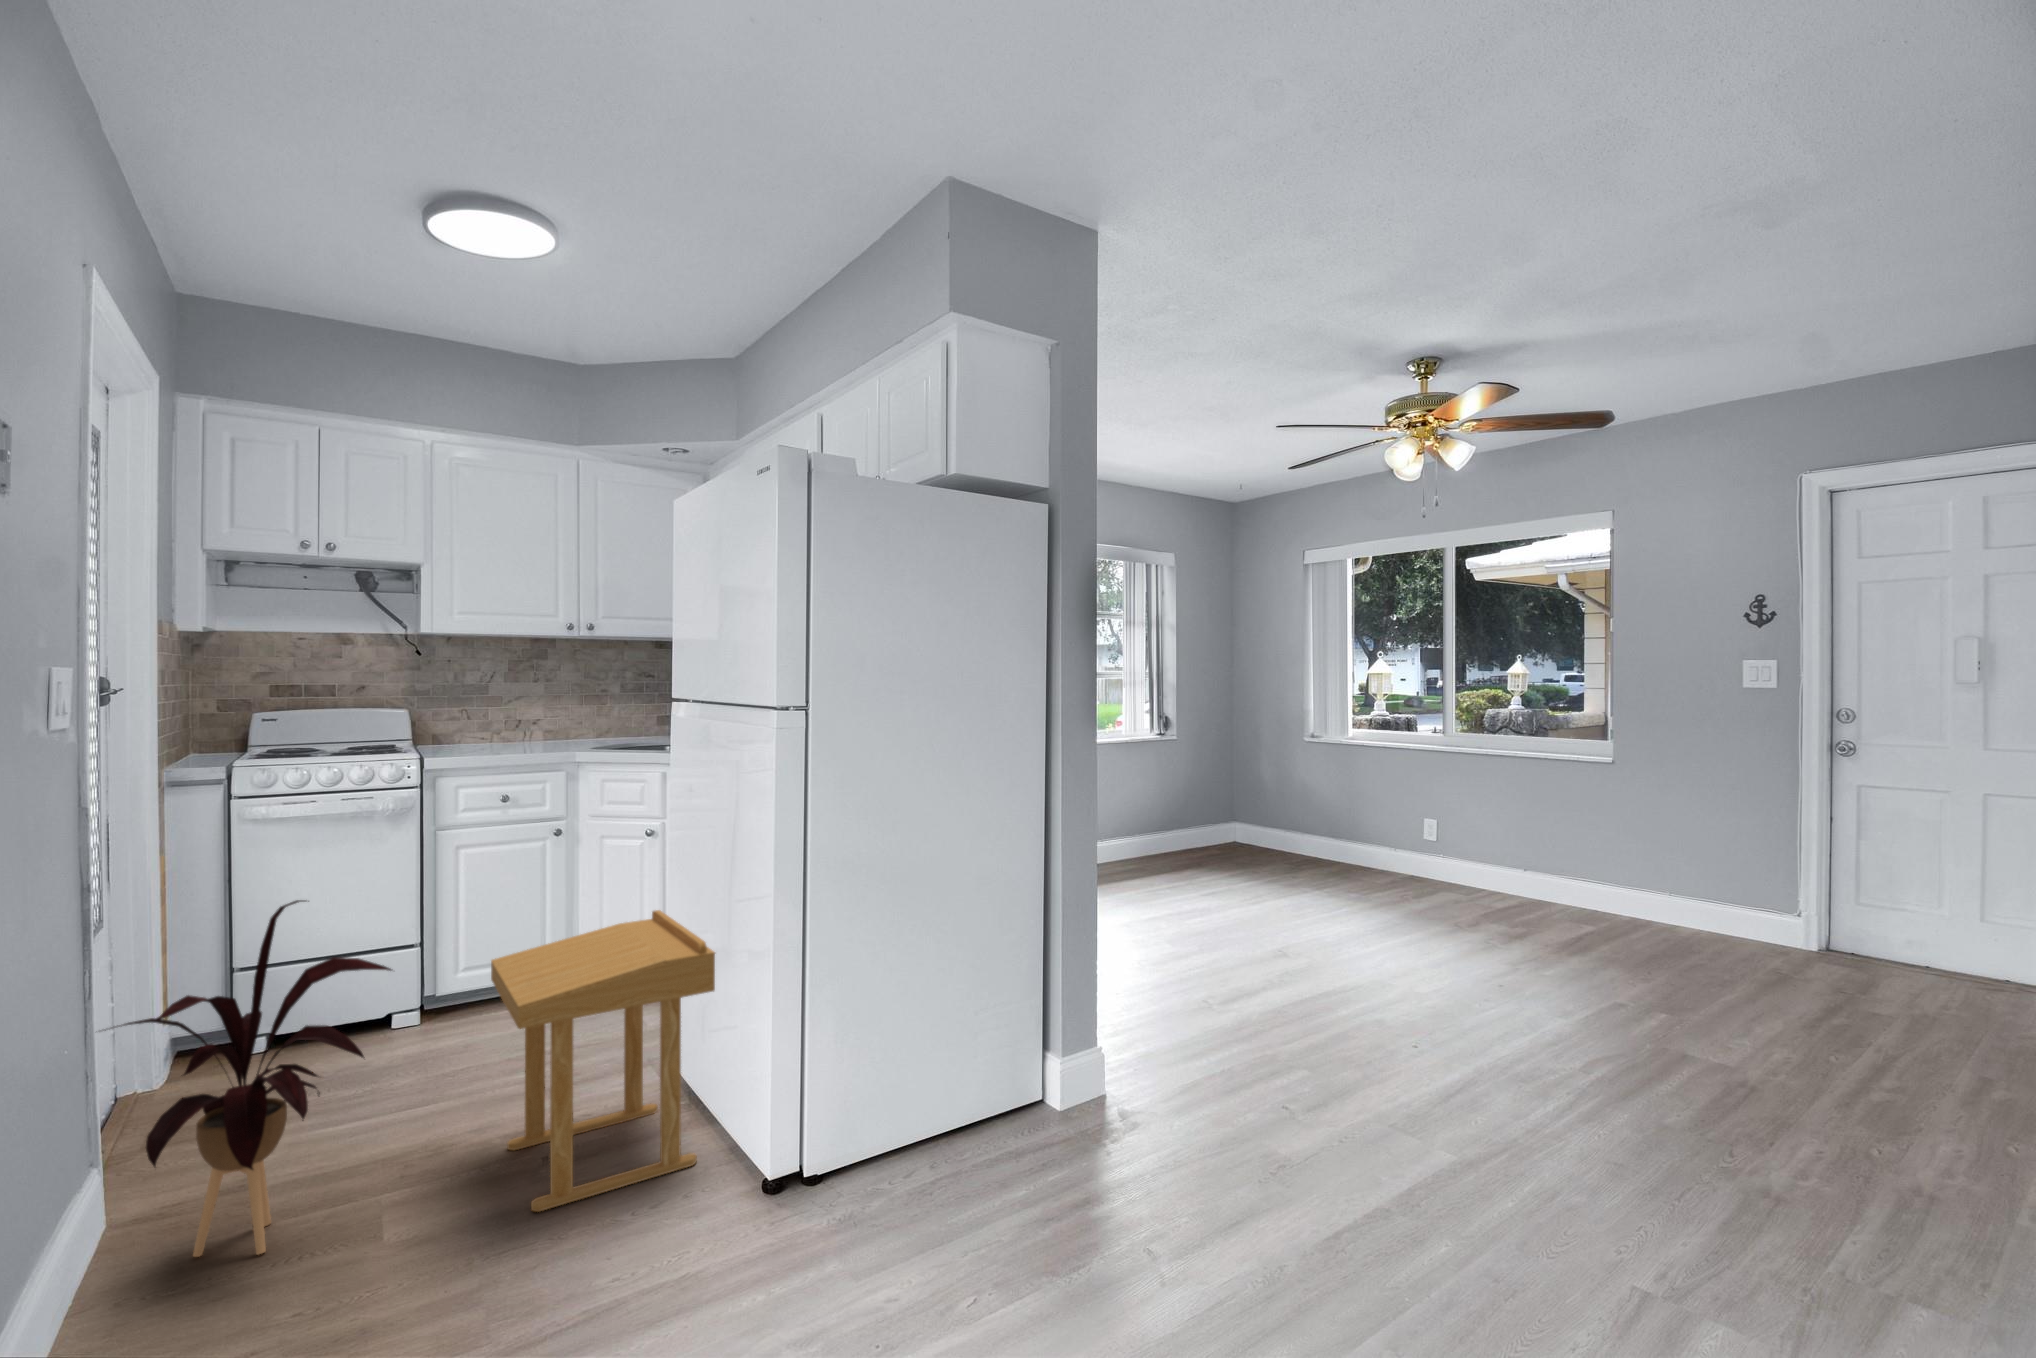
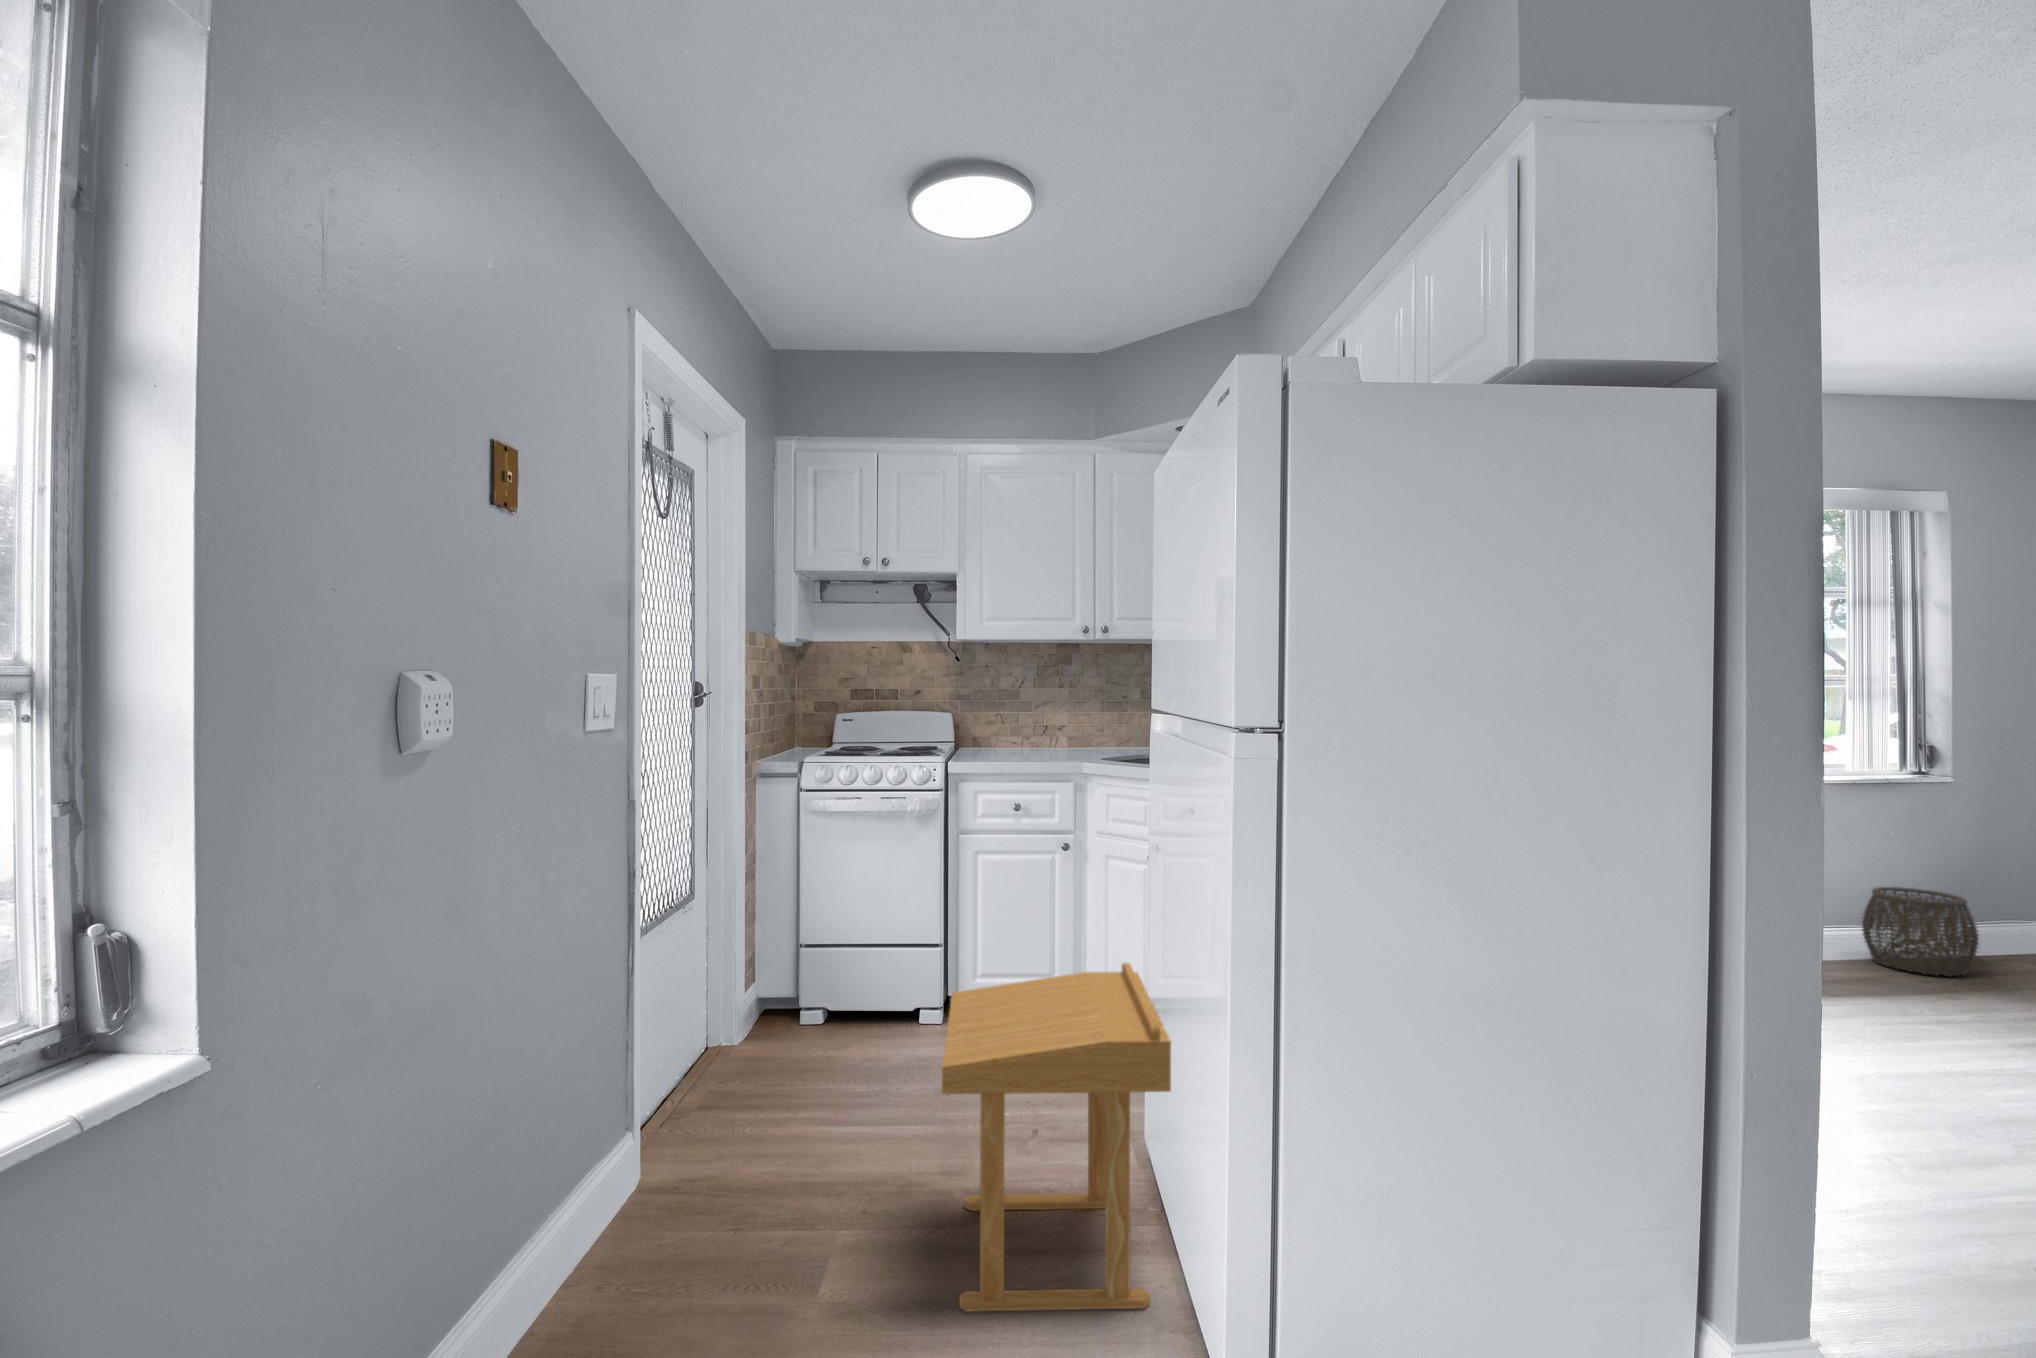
woven basket: none [1131,811,1188,866] -> present [1862,887,1979,977]
house plant: present [105,900,391,1257] -> none [615,907,853,1261]

